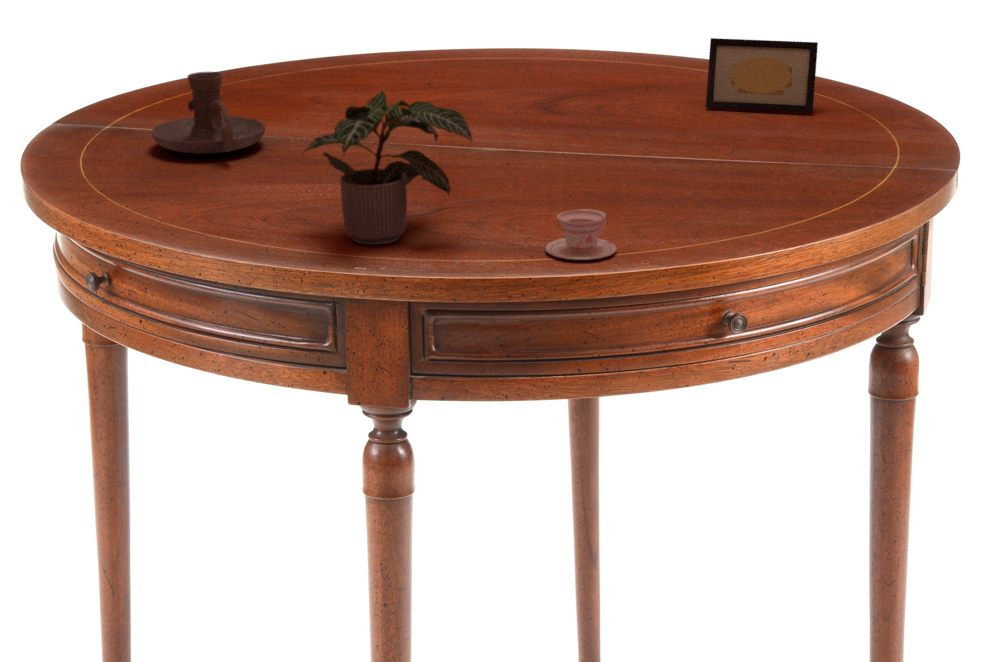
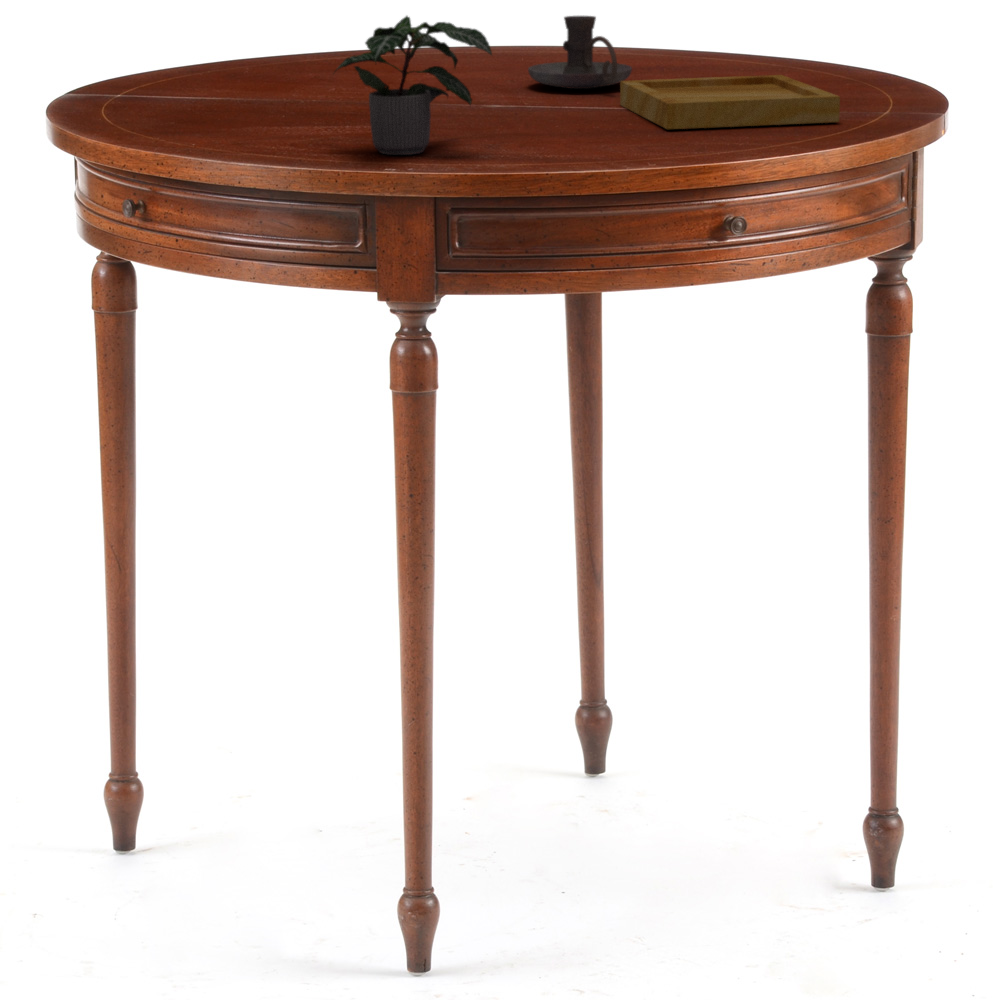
picture frame: present [706,38,818,113] -> none [707,10,815,81]
candle holder: present [152,72,265,154] -> present [528,16,632,89]
tray: none [615,119,848,200] -> present [620,75,840,129]
teacup: present [545,209,617,260] -> none [560,120,625,161]

